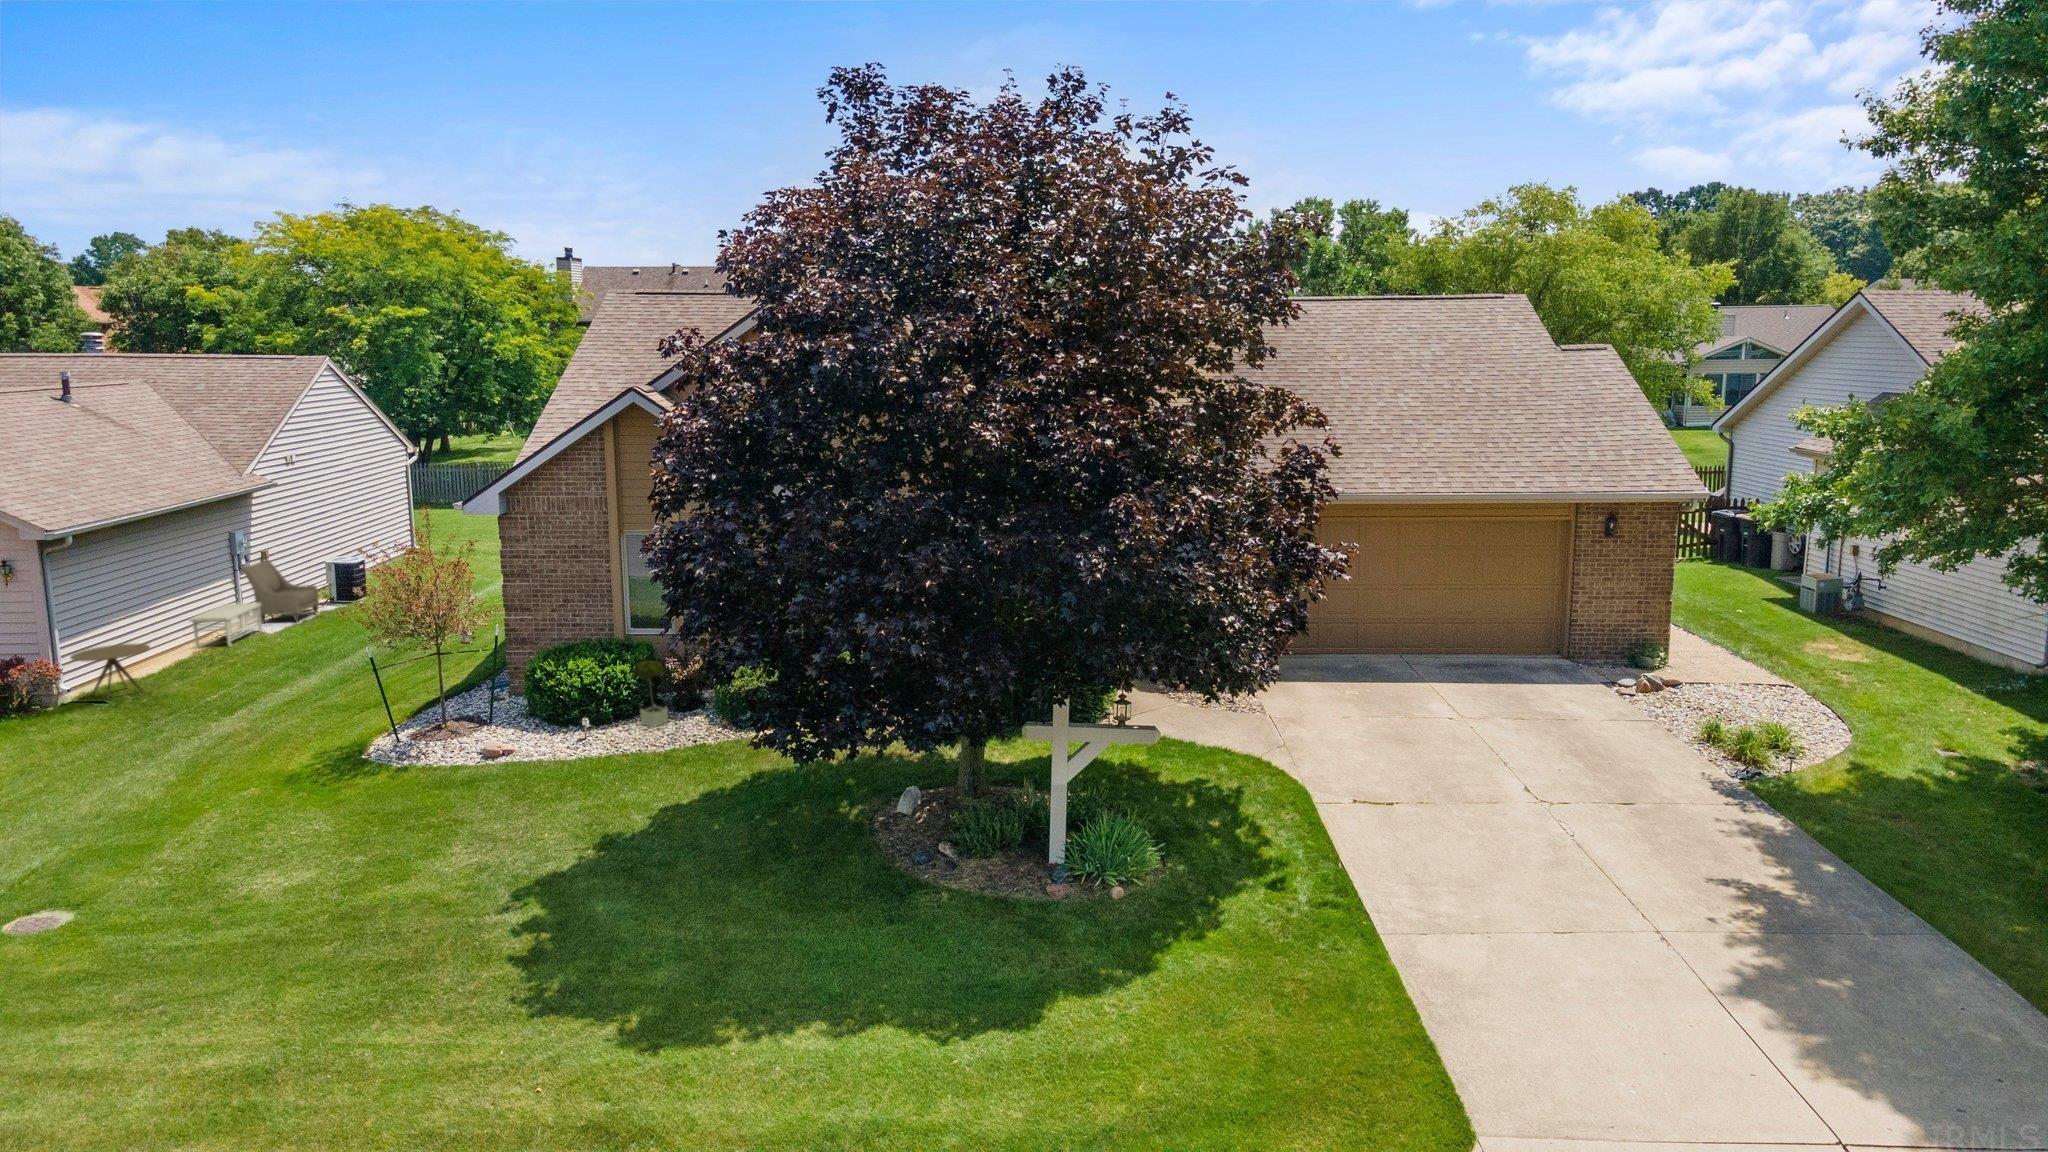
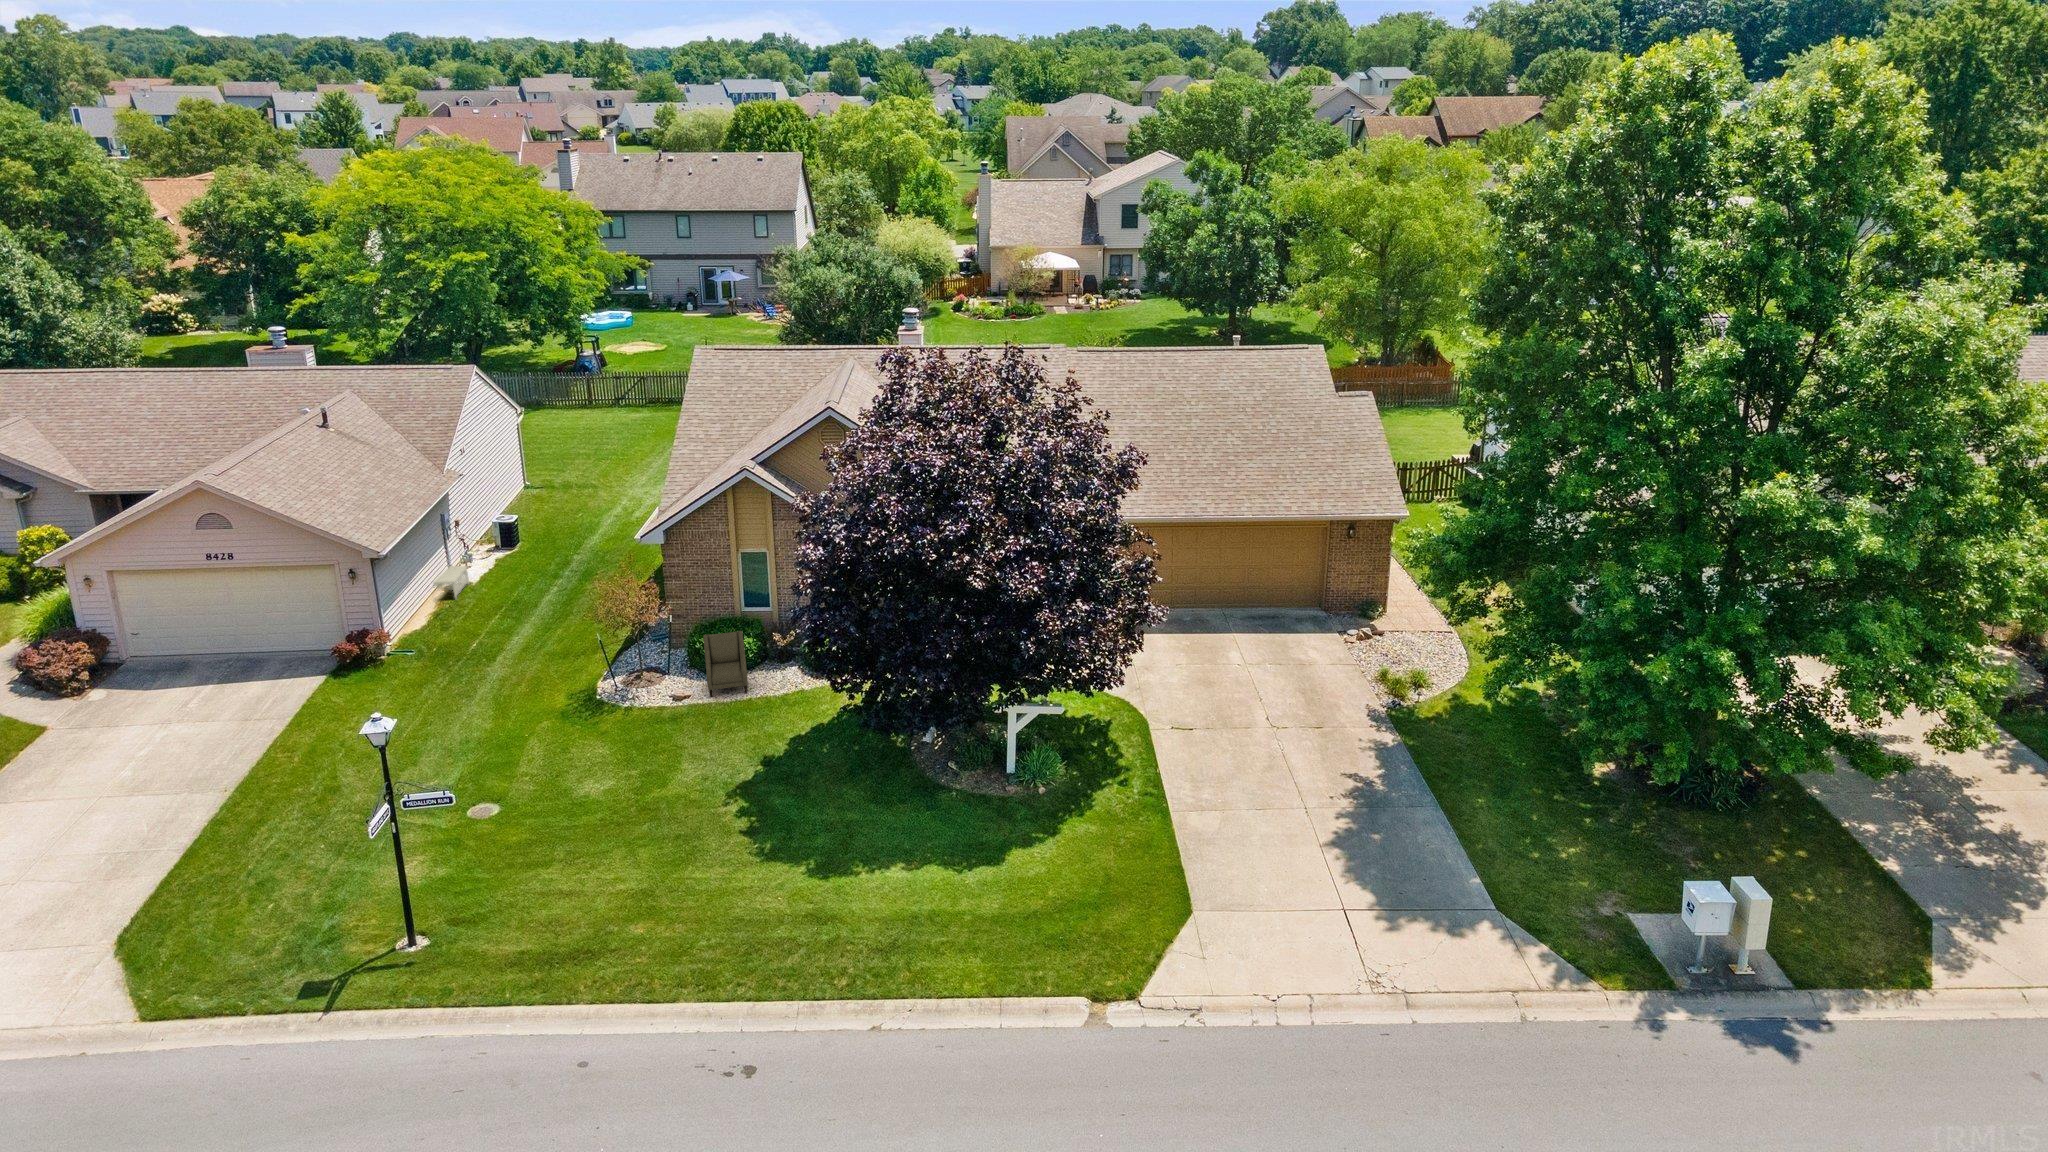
chair: present [242,559,319,624] -> present [704,631,748,697]
round table: present [70,644,150,699] -> none [382,612,429,652]
potted tree: present [633,660,668,727] -> none [753,634,774,673]

